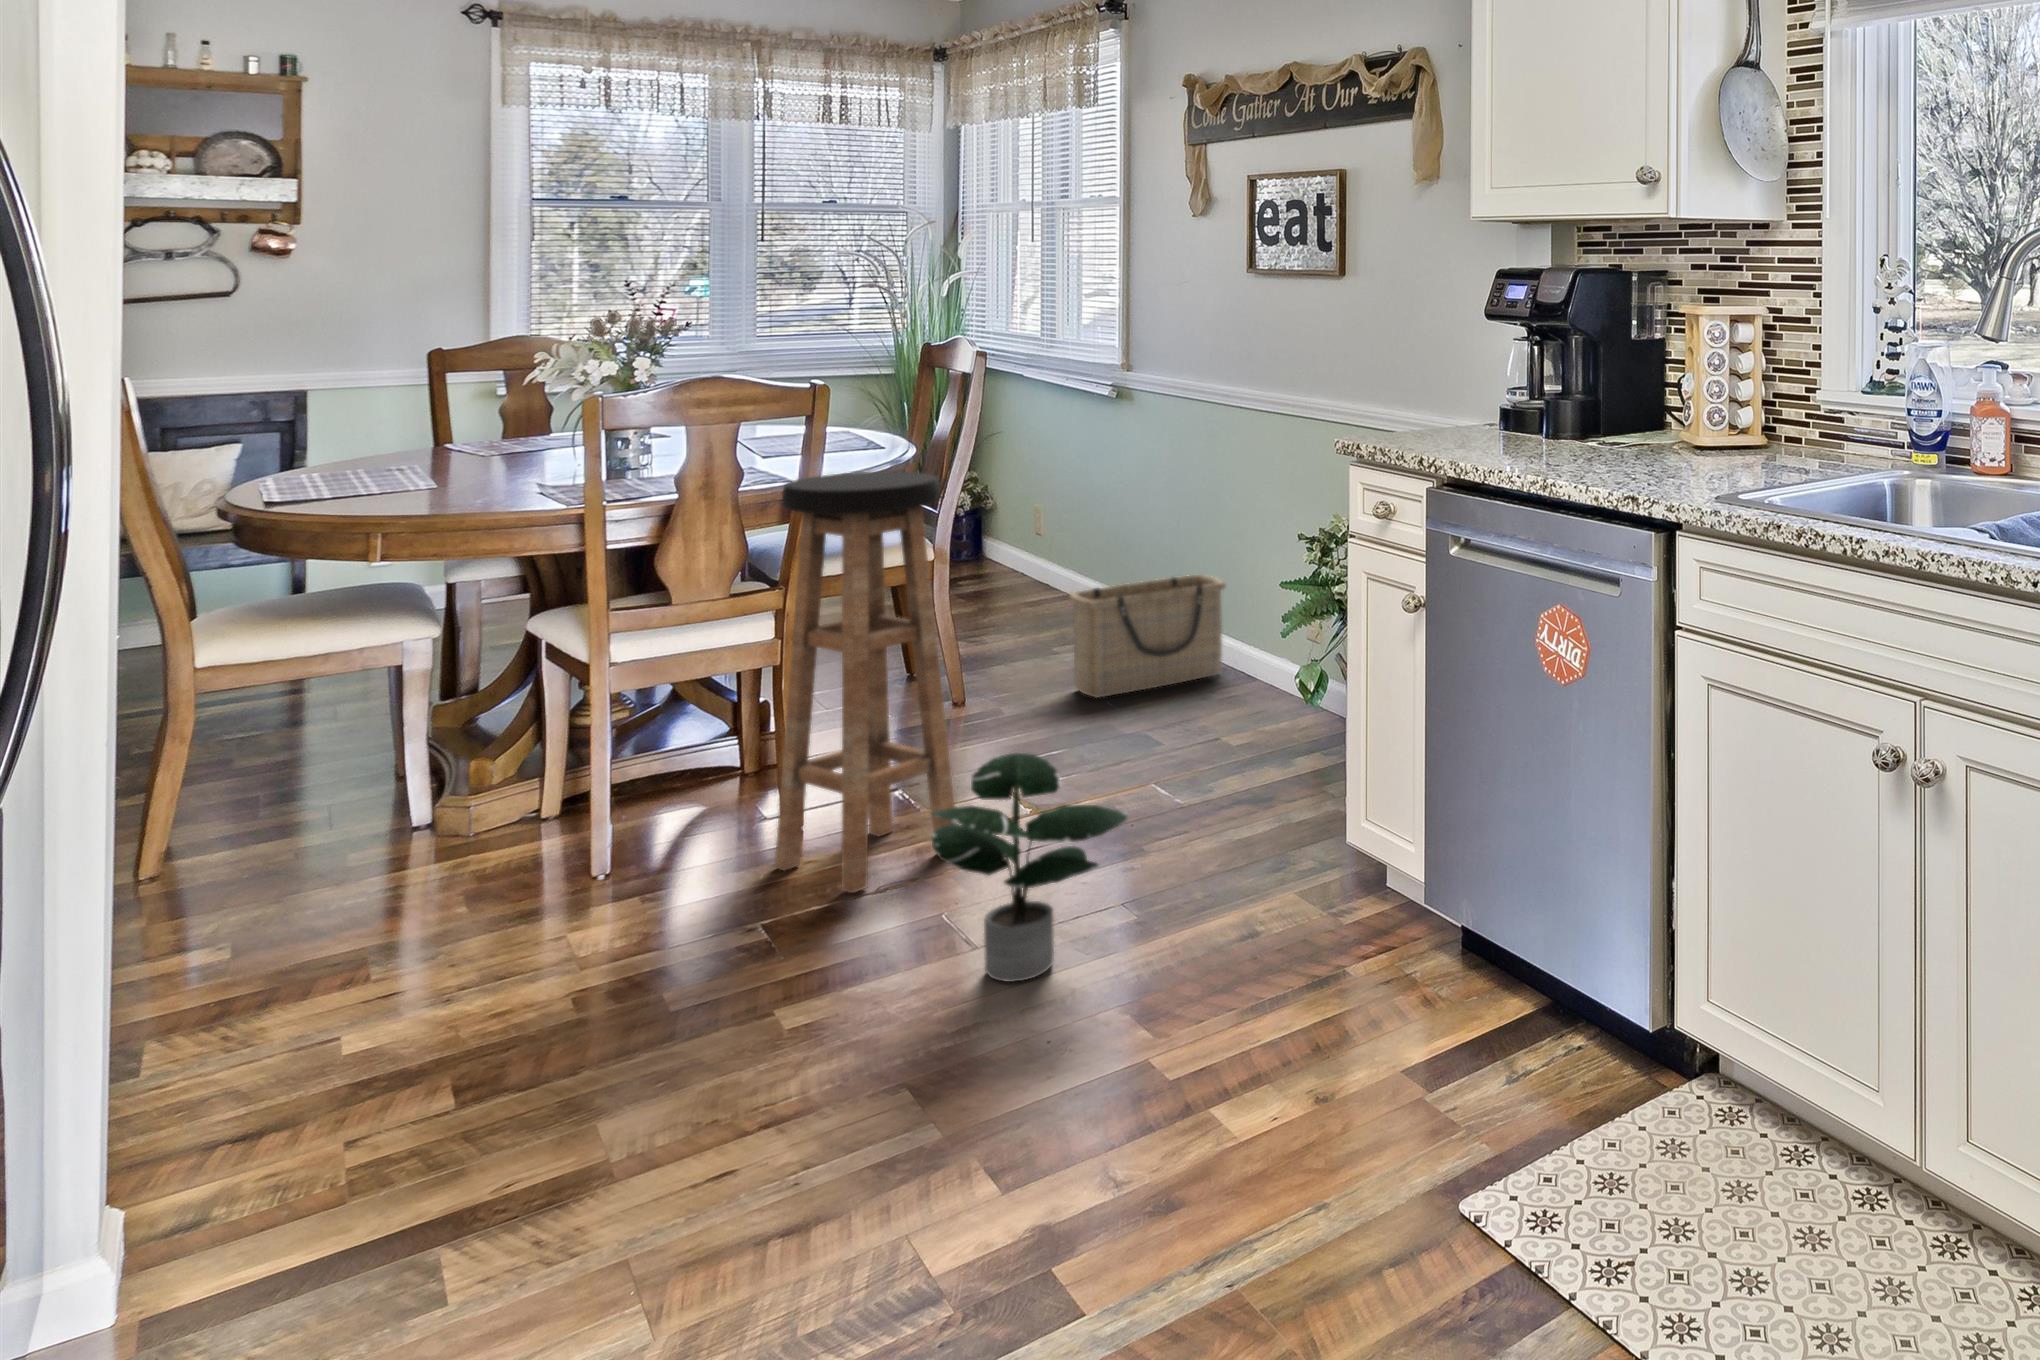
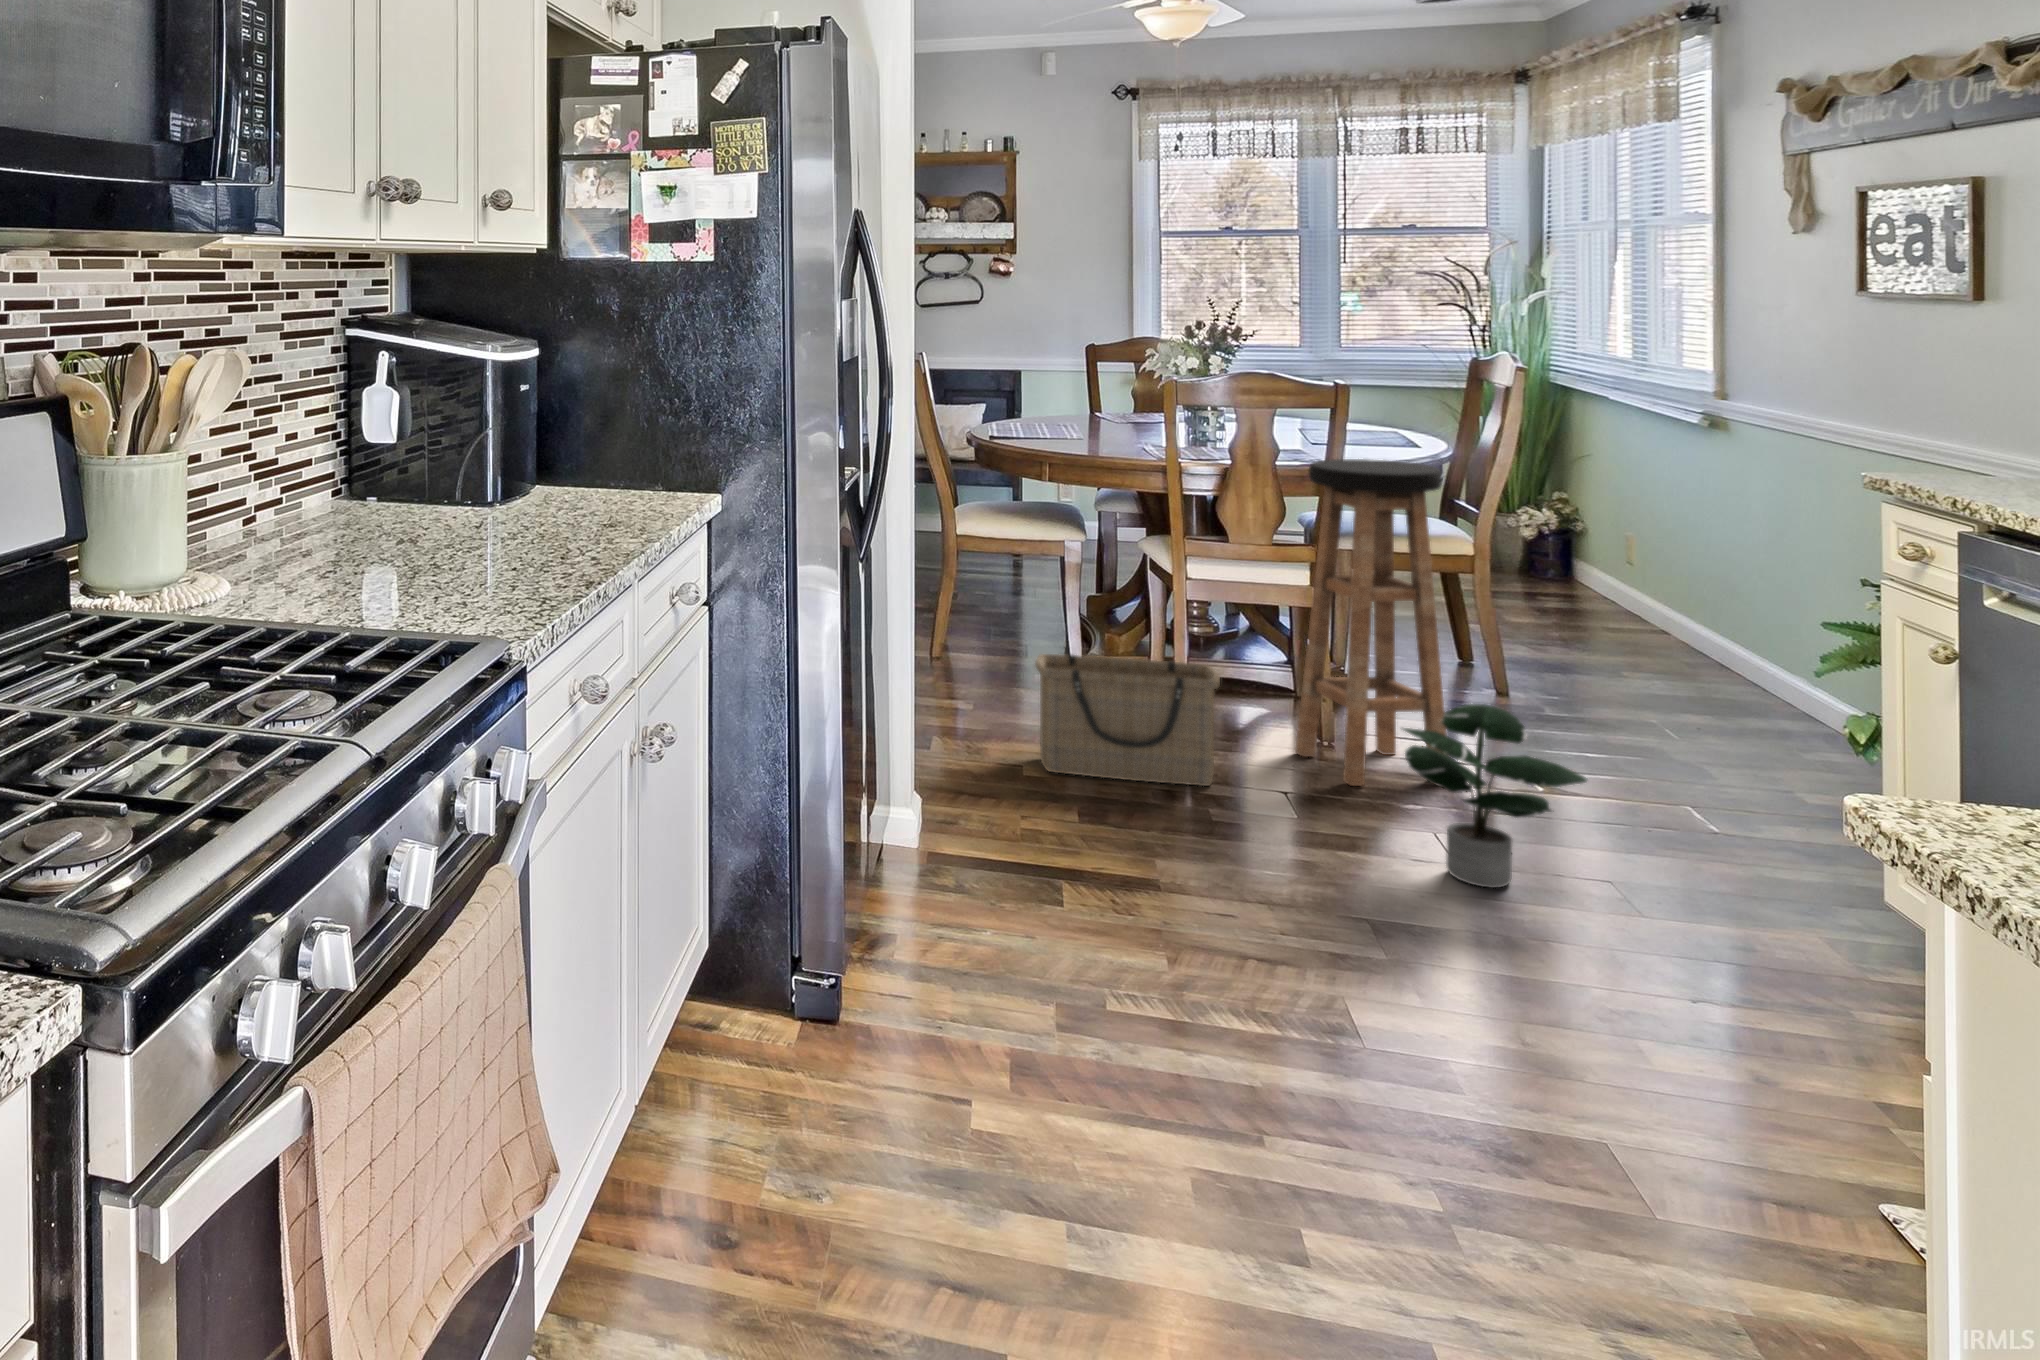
basket: present [1069,574,1226,698] -> present [1035,654,1220,786]

